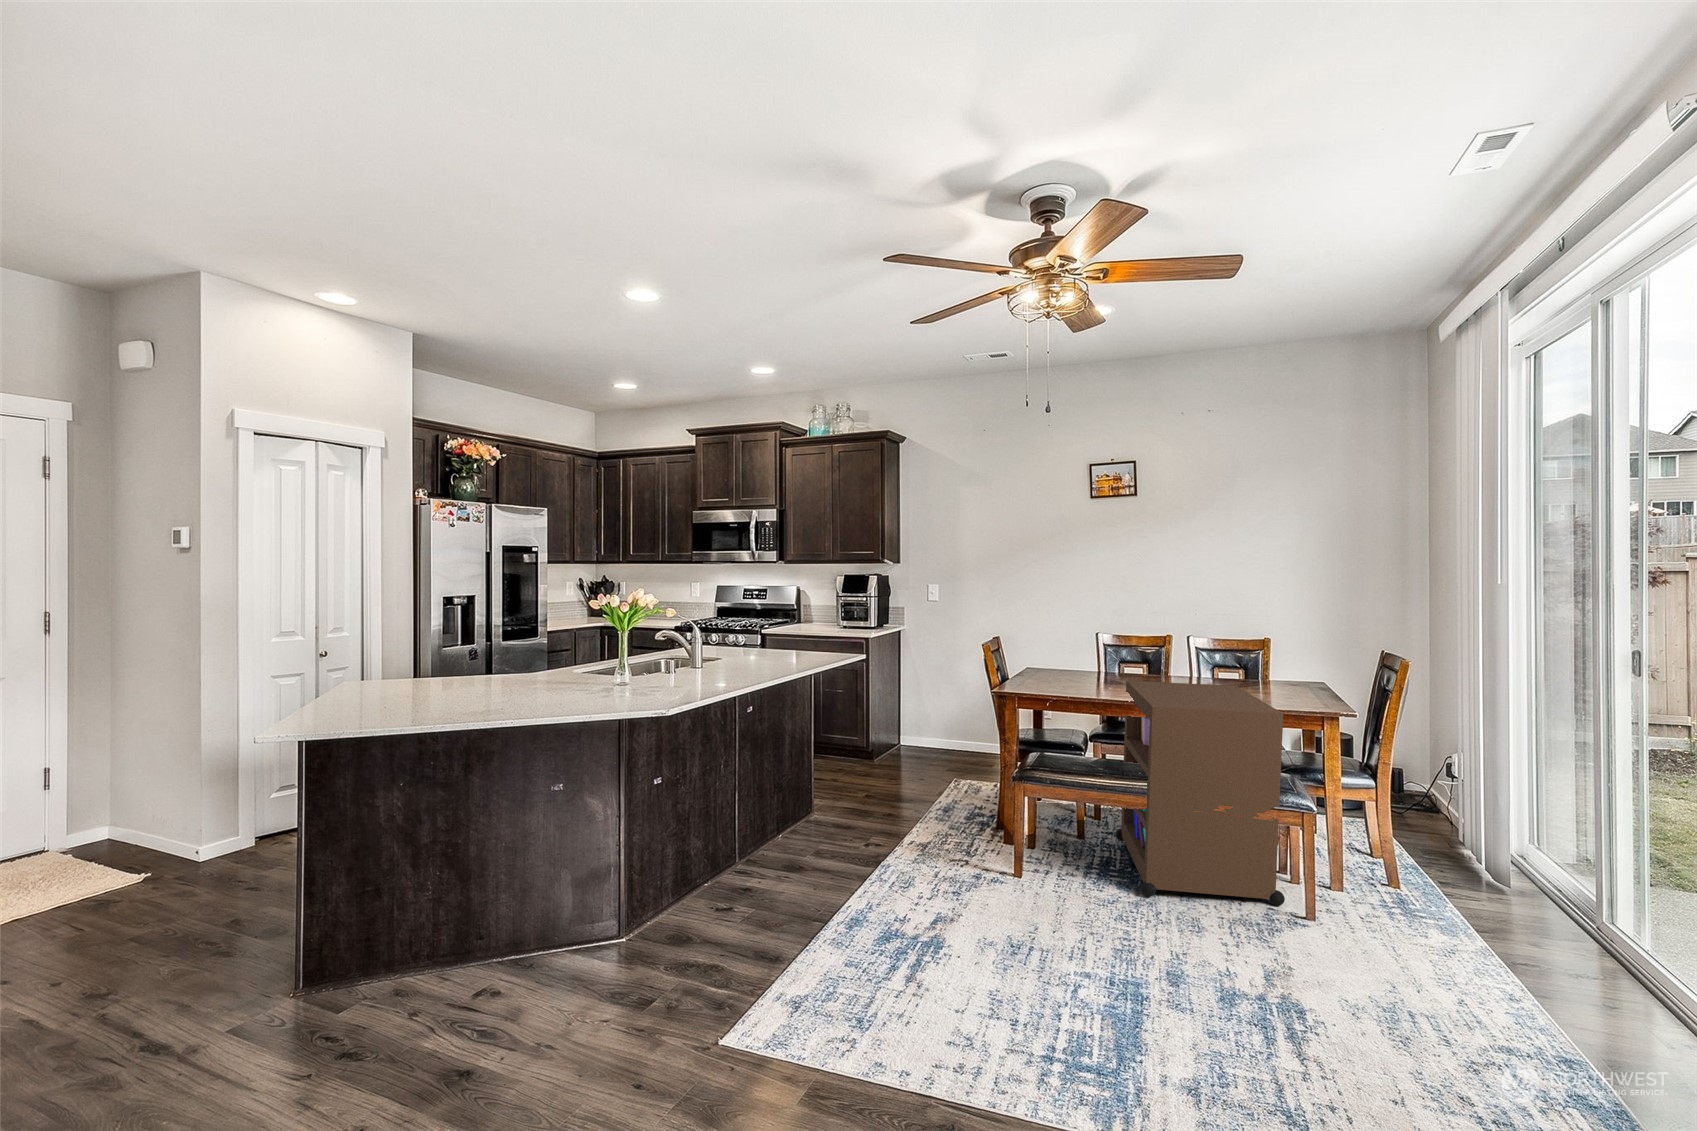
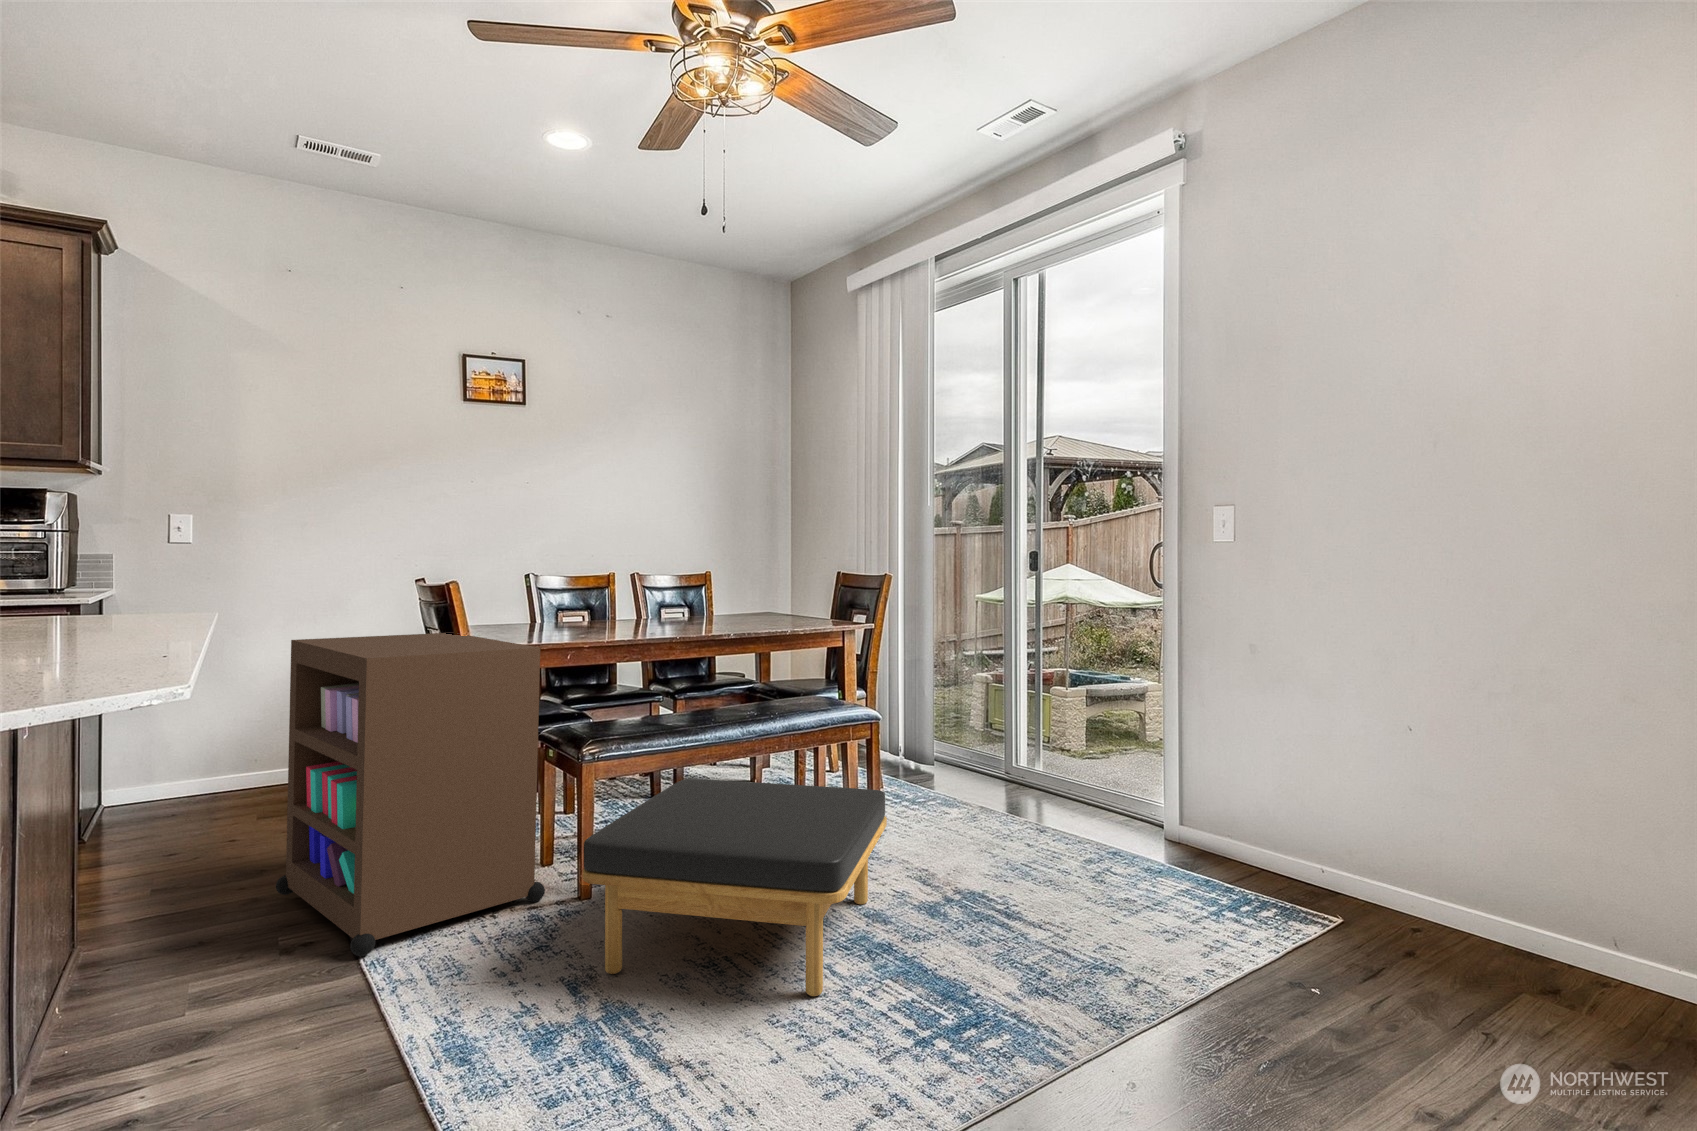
ottoman: none [1282,849,1645,1081] -> present [583,779,887,996]

